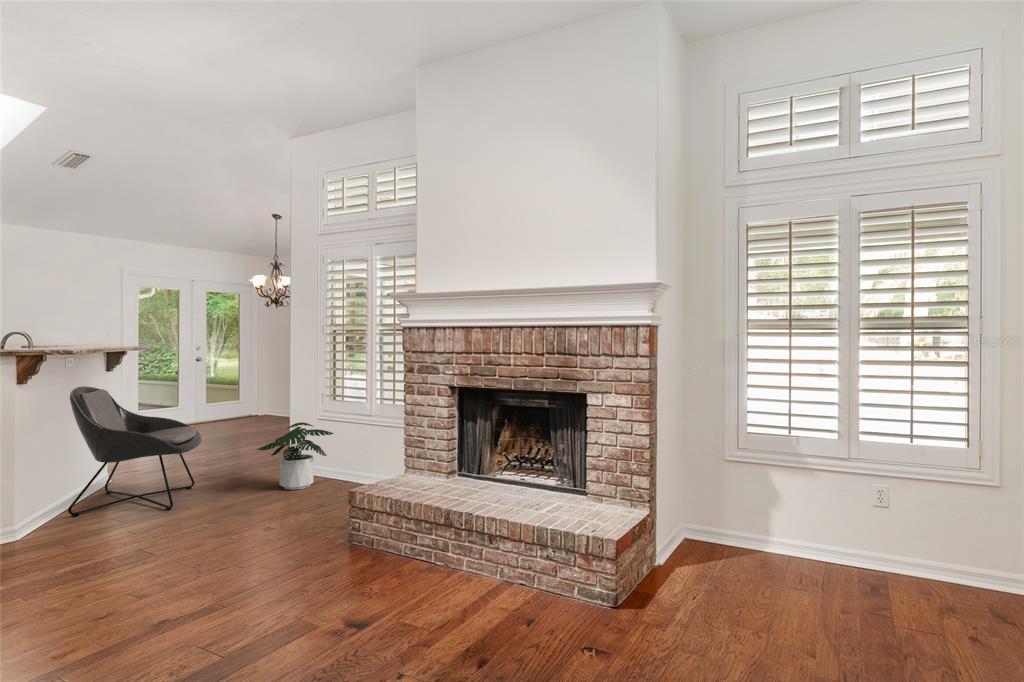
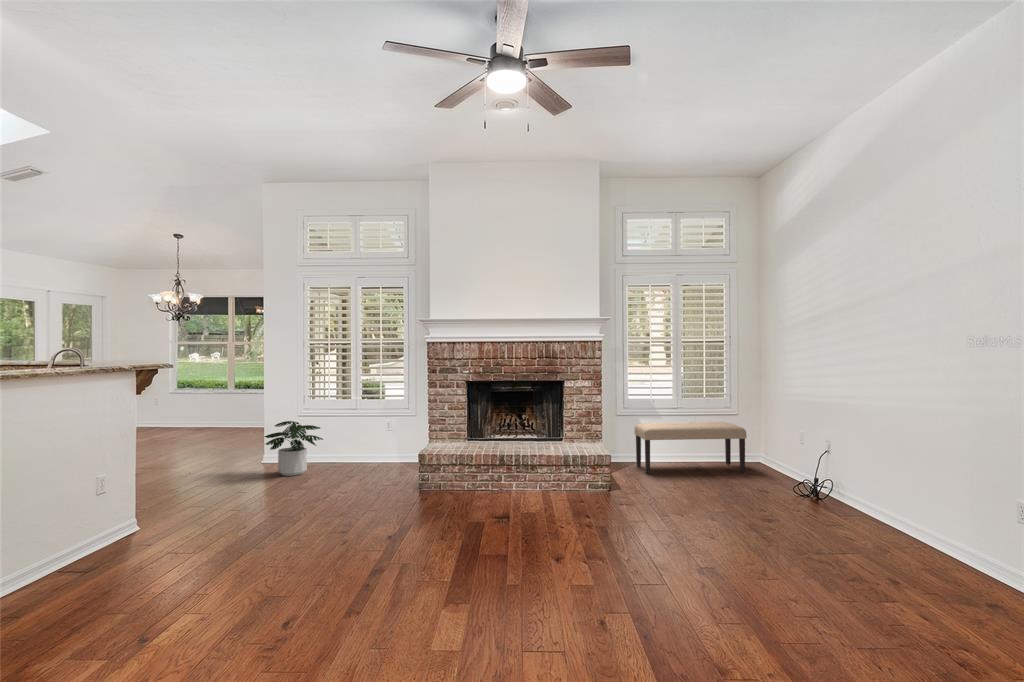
lounge chair: present [68,386,202,517] -> none [118,397,235,512]
bench: none [748,480,999,621] -> present [635,422,746,474]

